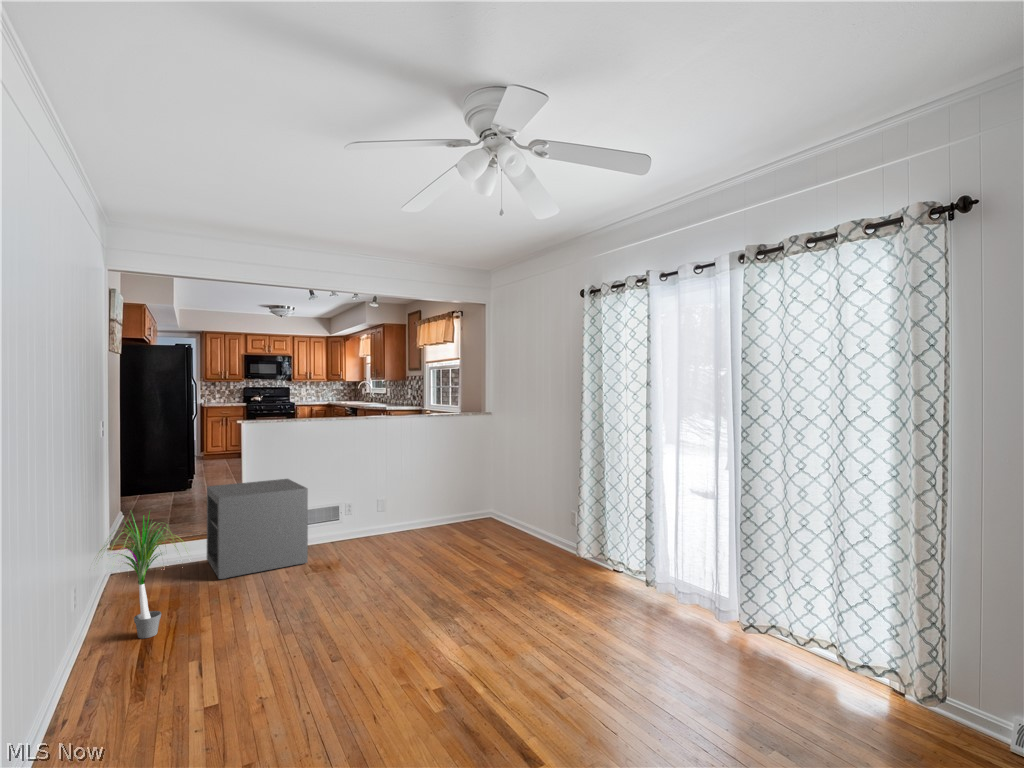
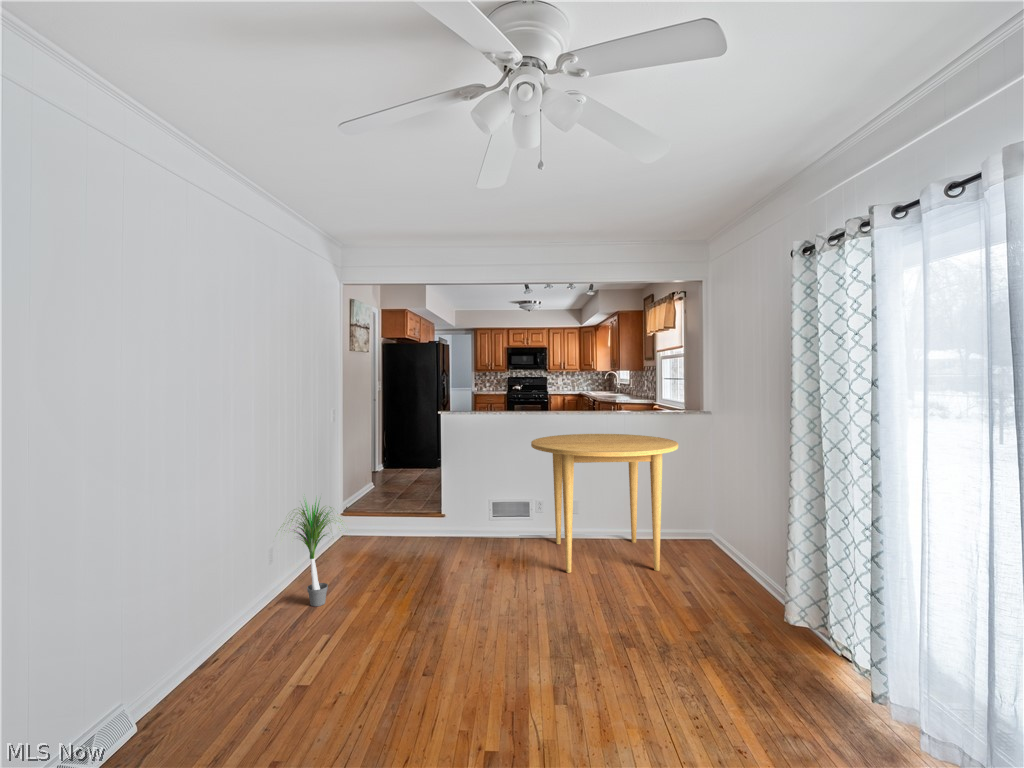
dining table: none [355,436,487,562] -> present [531,434,678,573]
storage cabinet: present [207,479,308,579] -> none [403,470,483,560]

